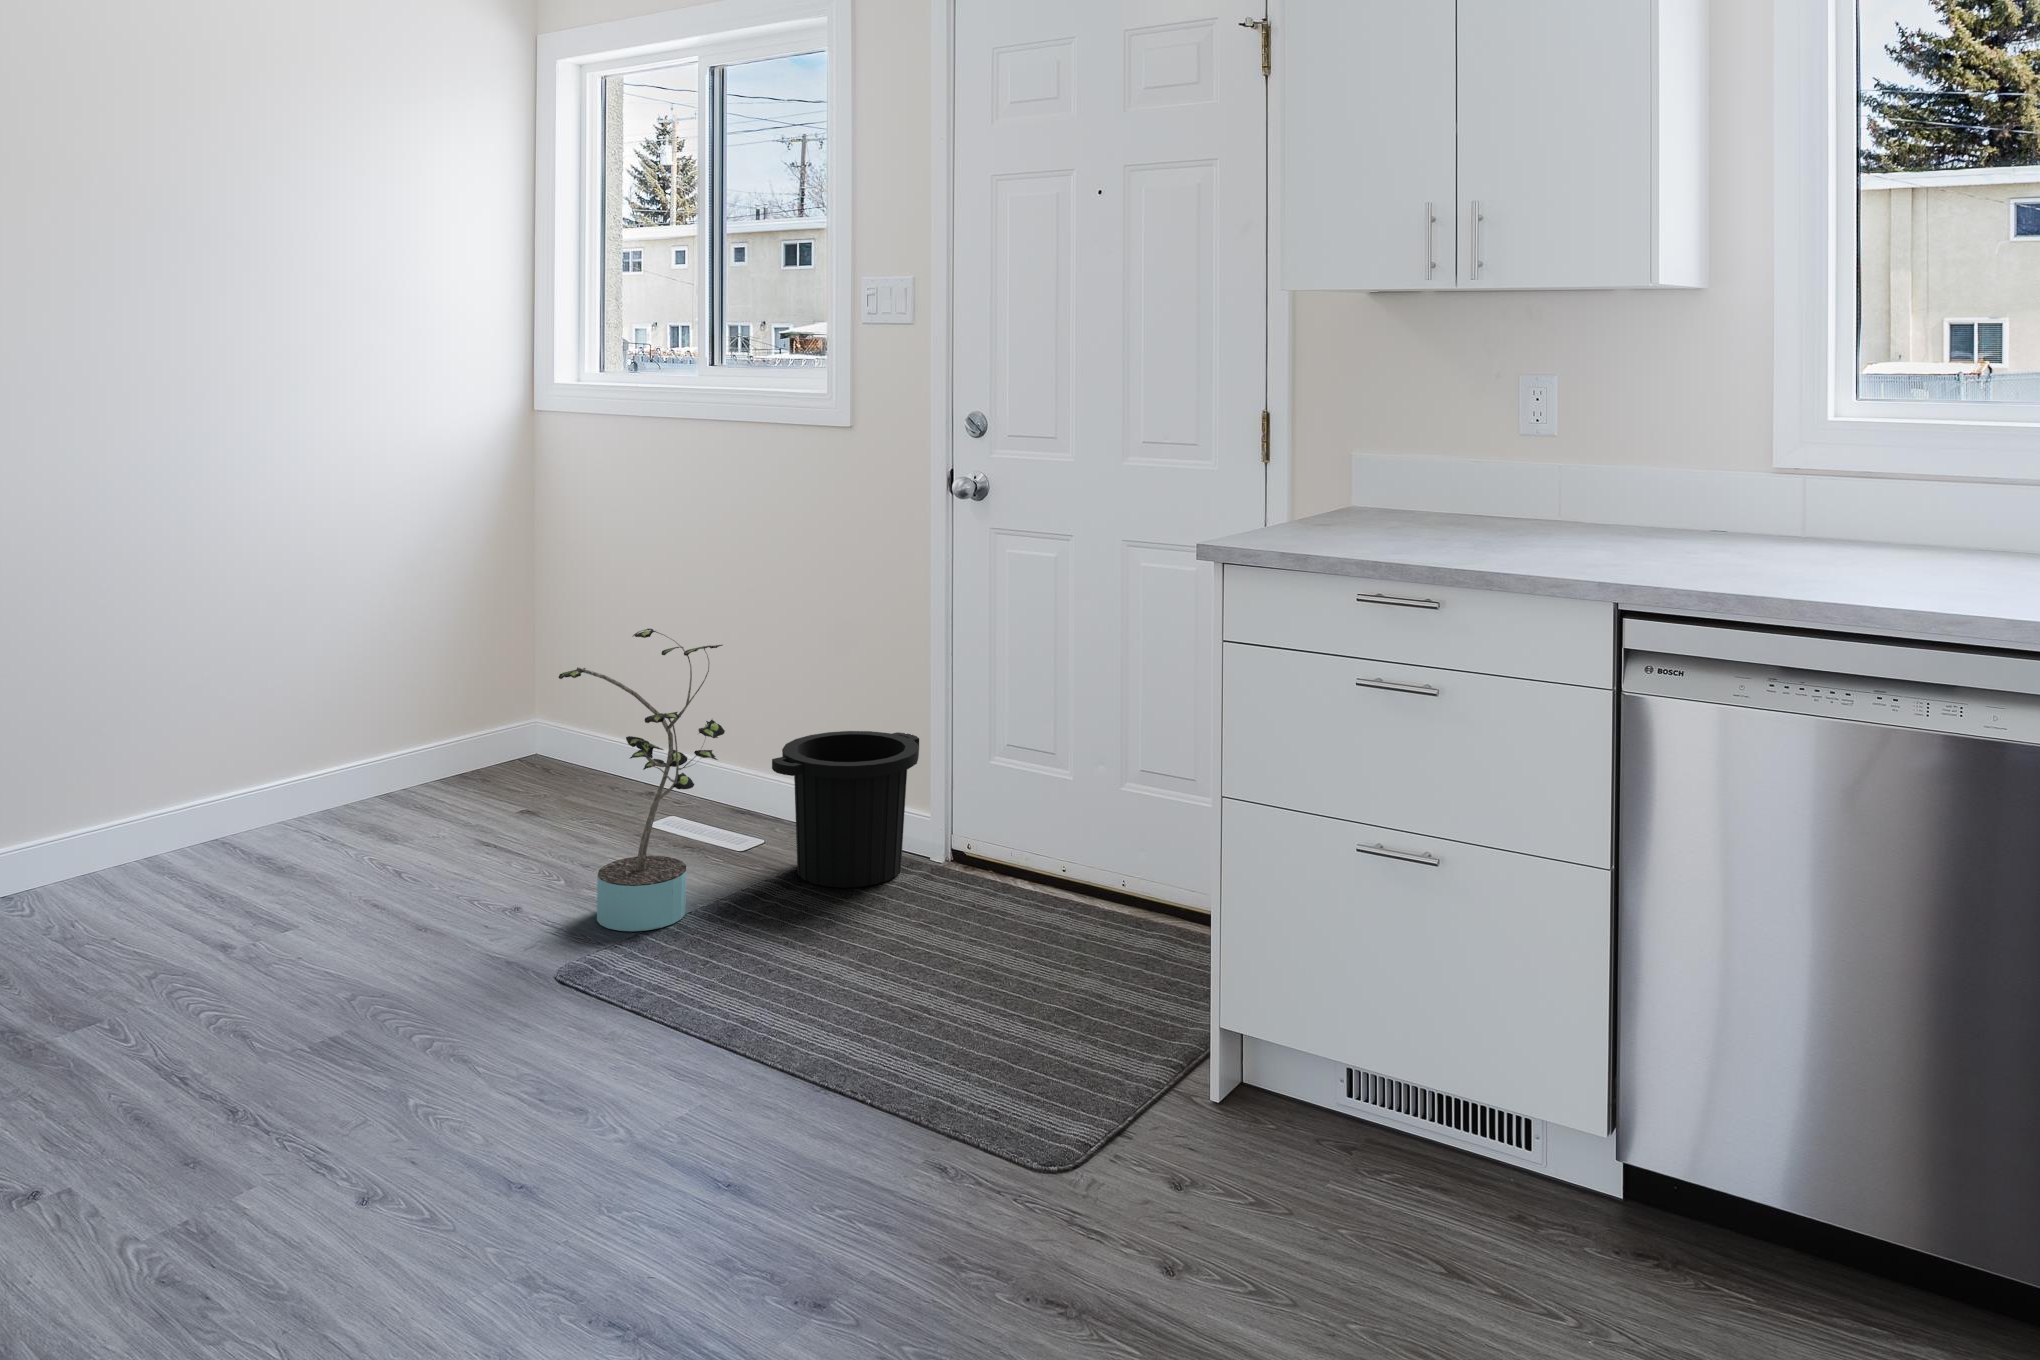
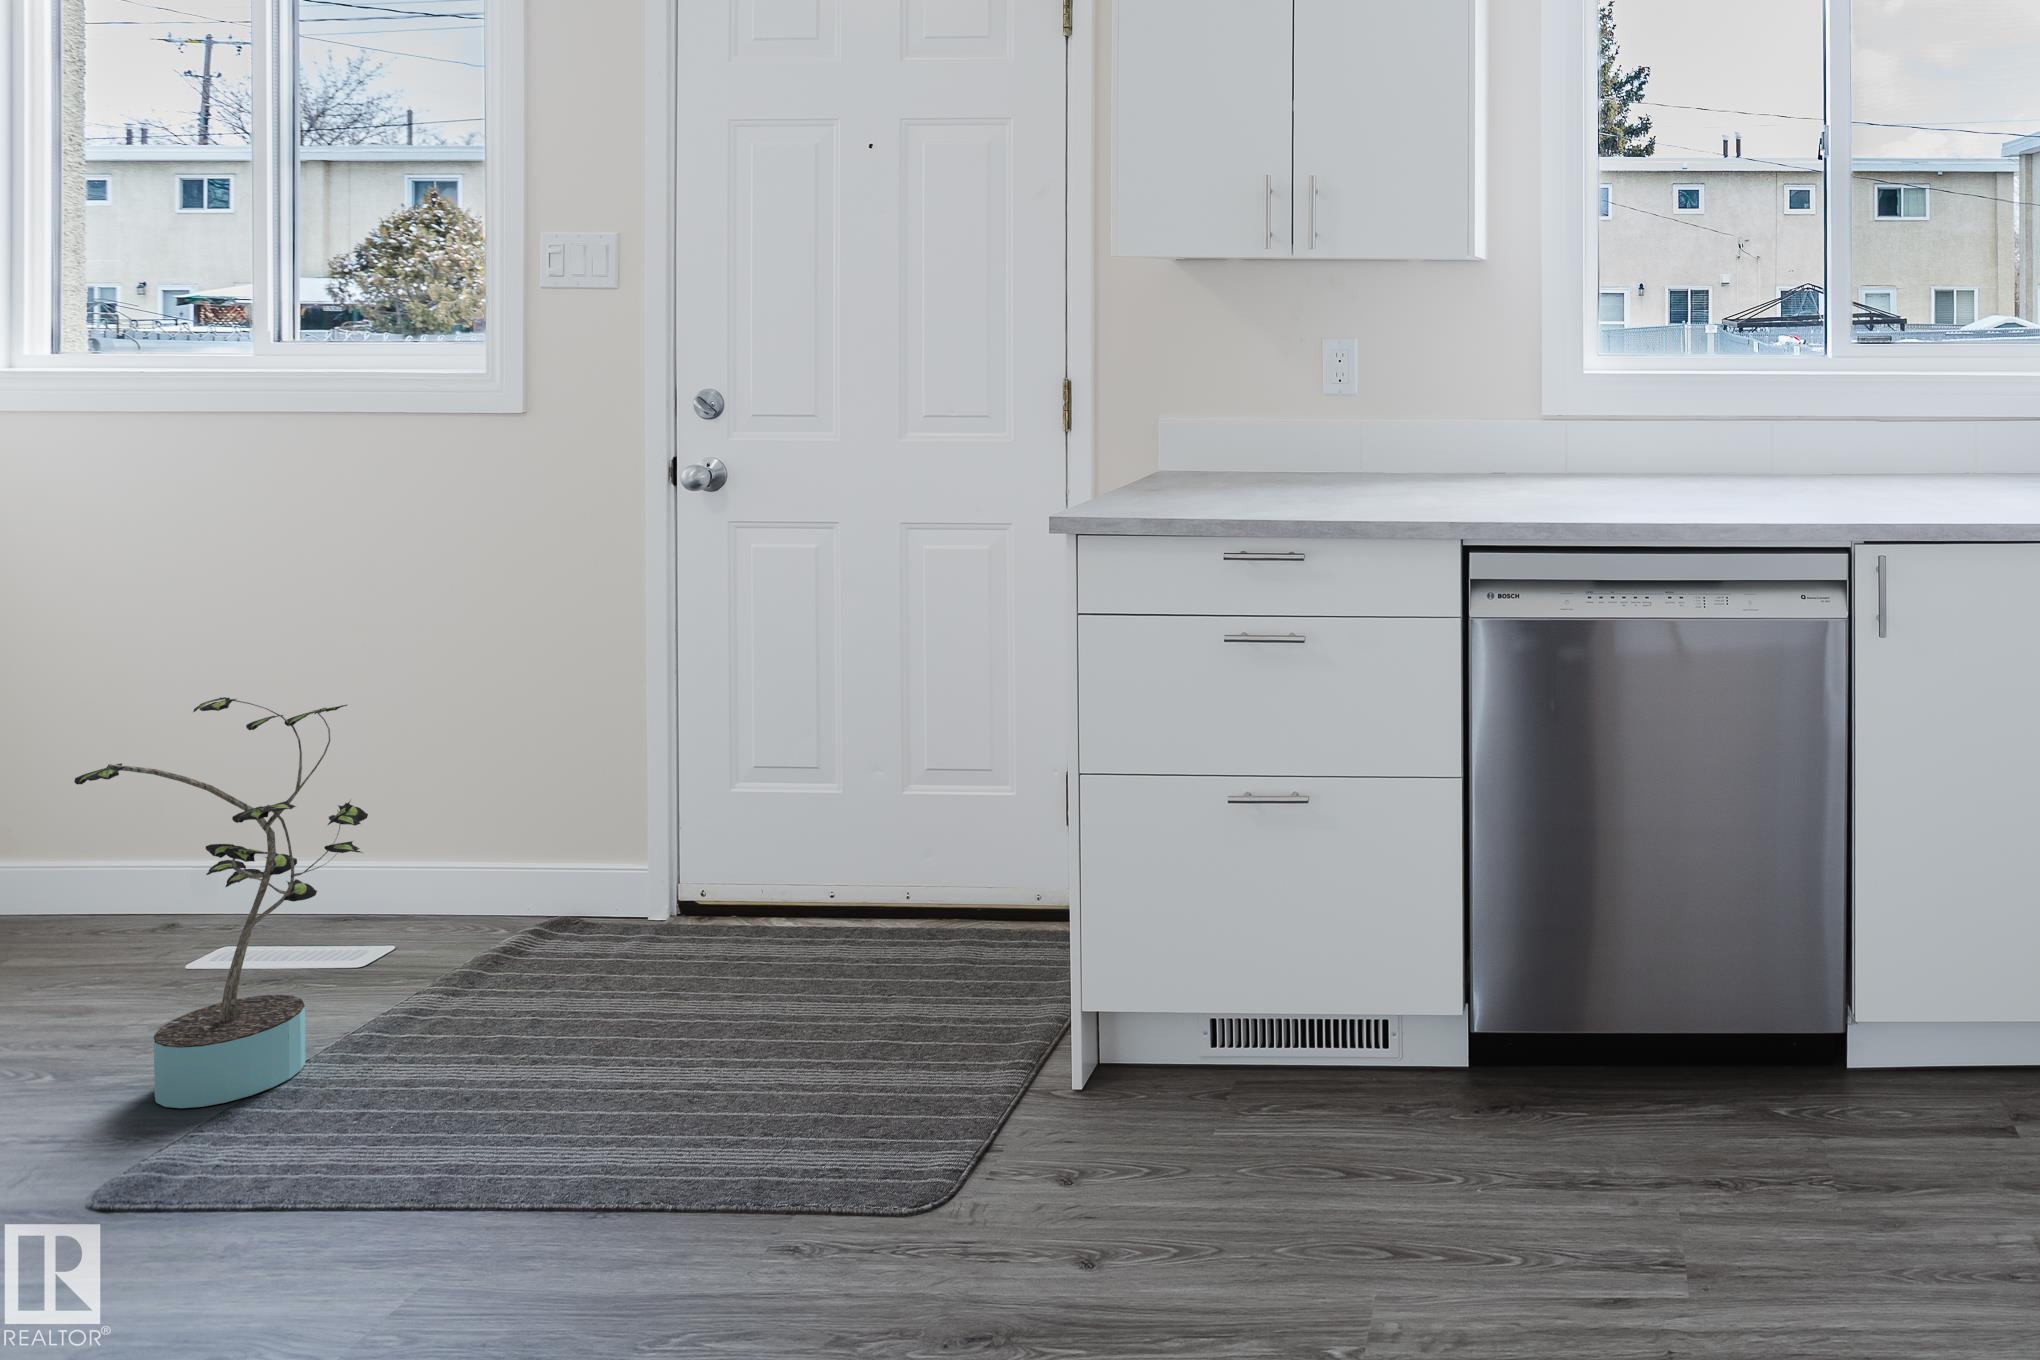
trash can: present [772,731,919,888] -> none [423,780,634,985]

